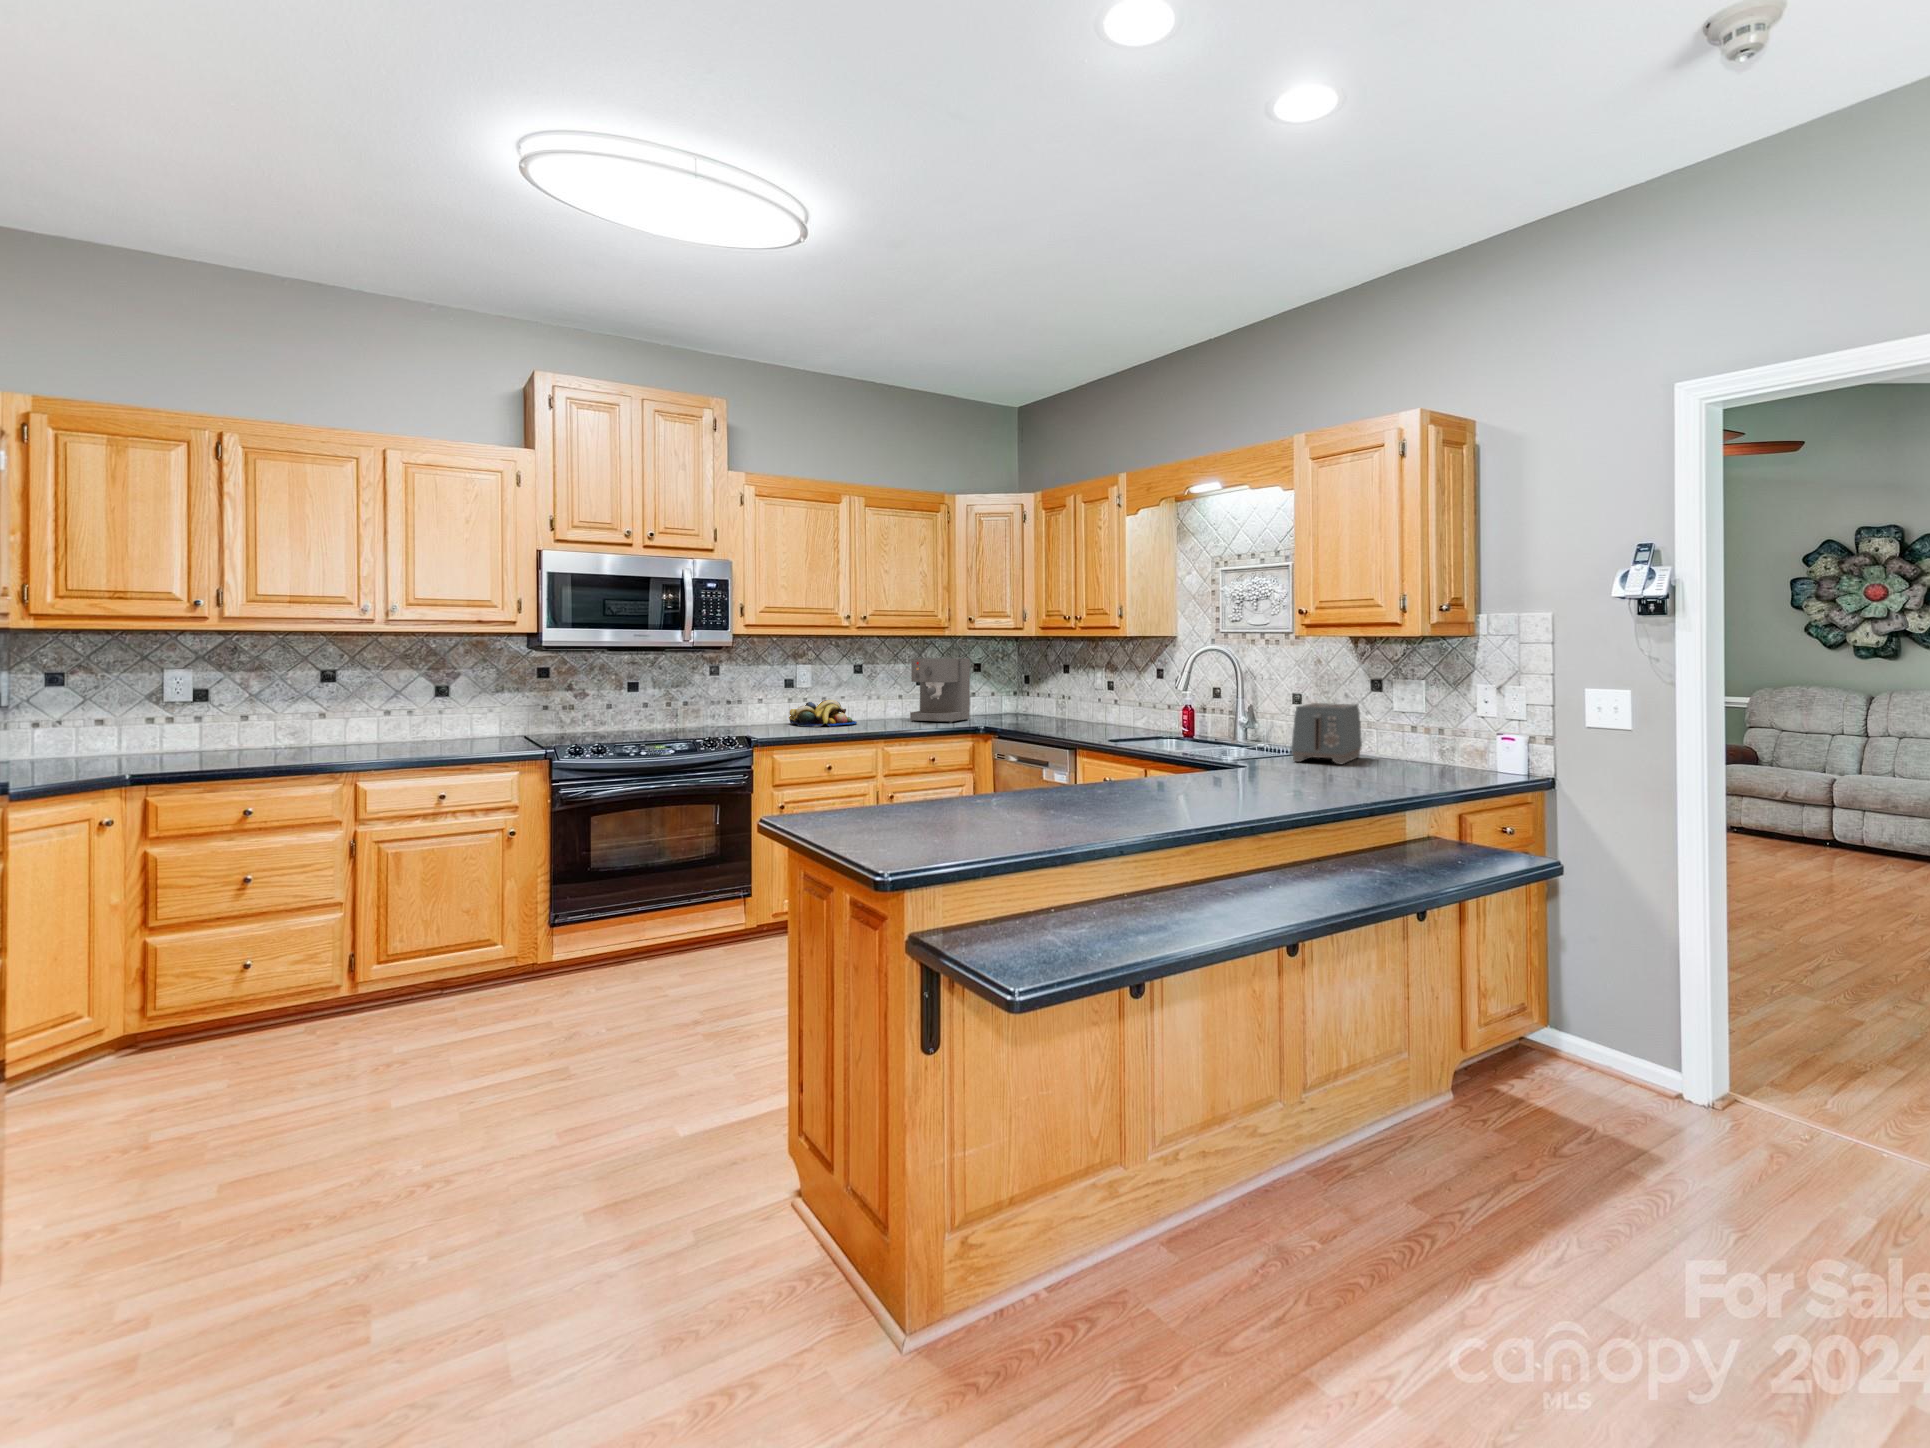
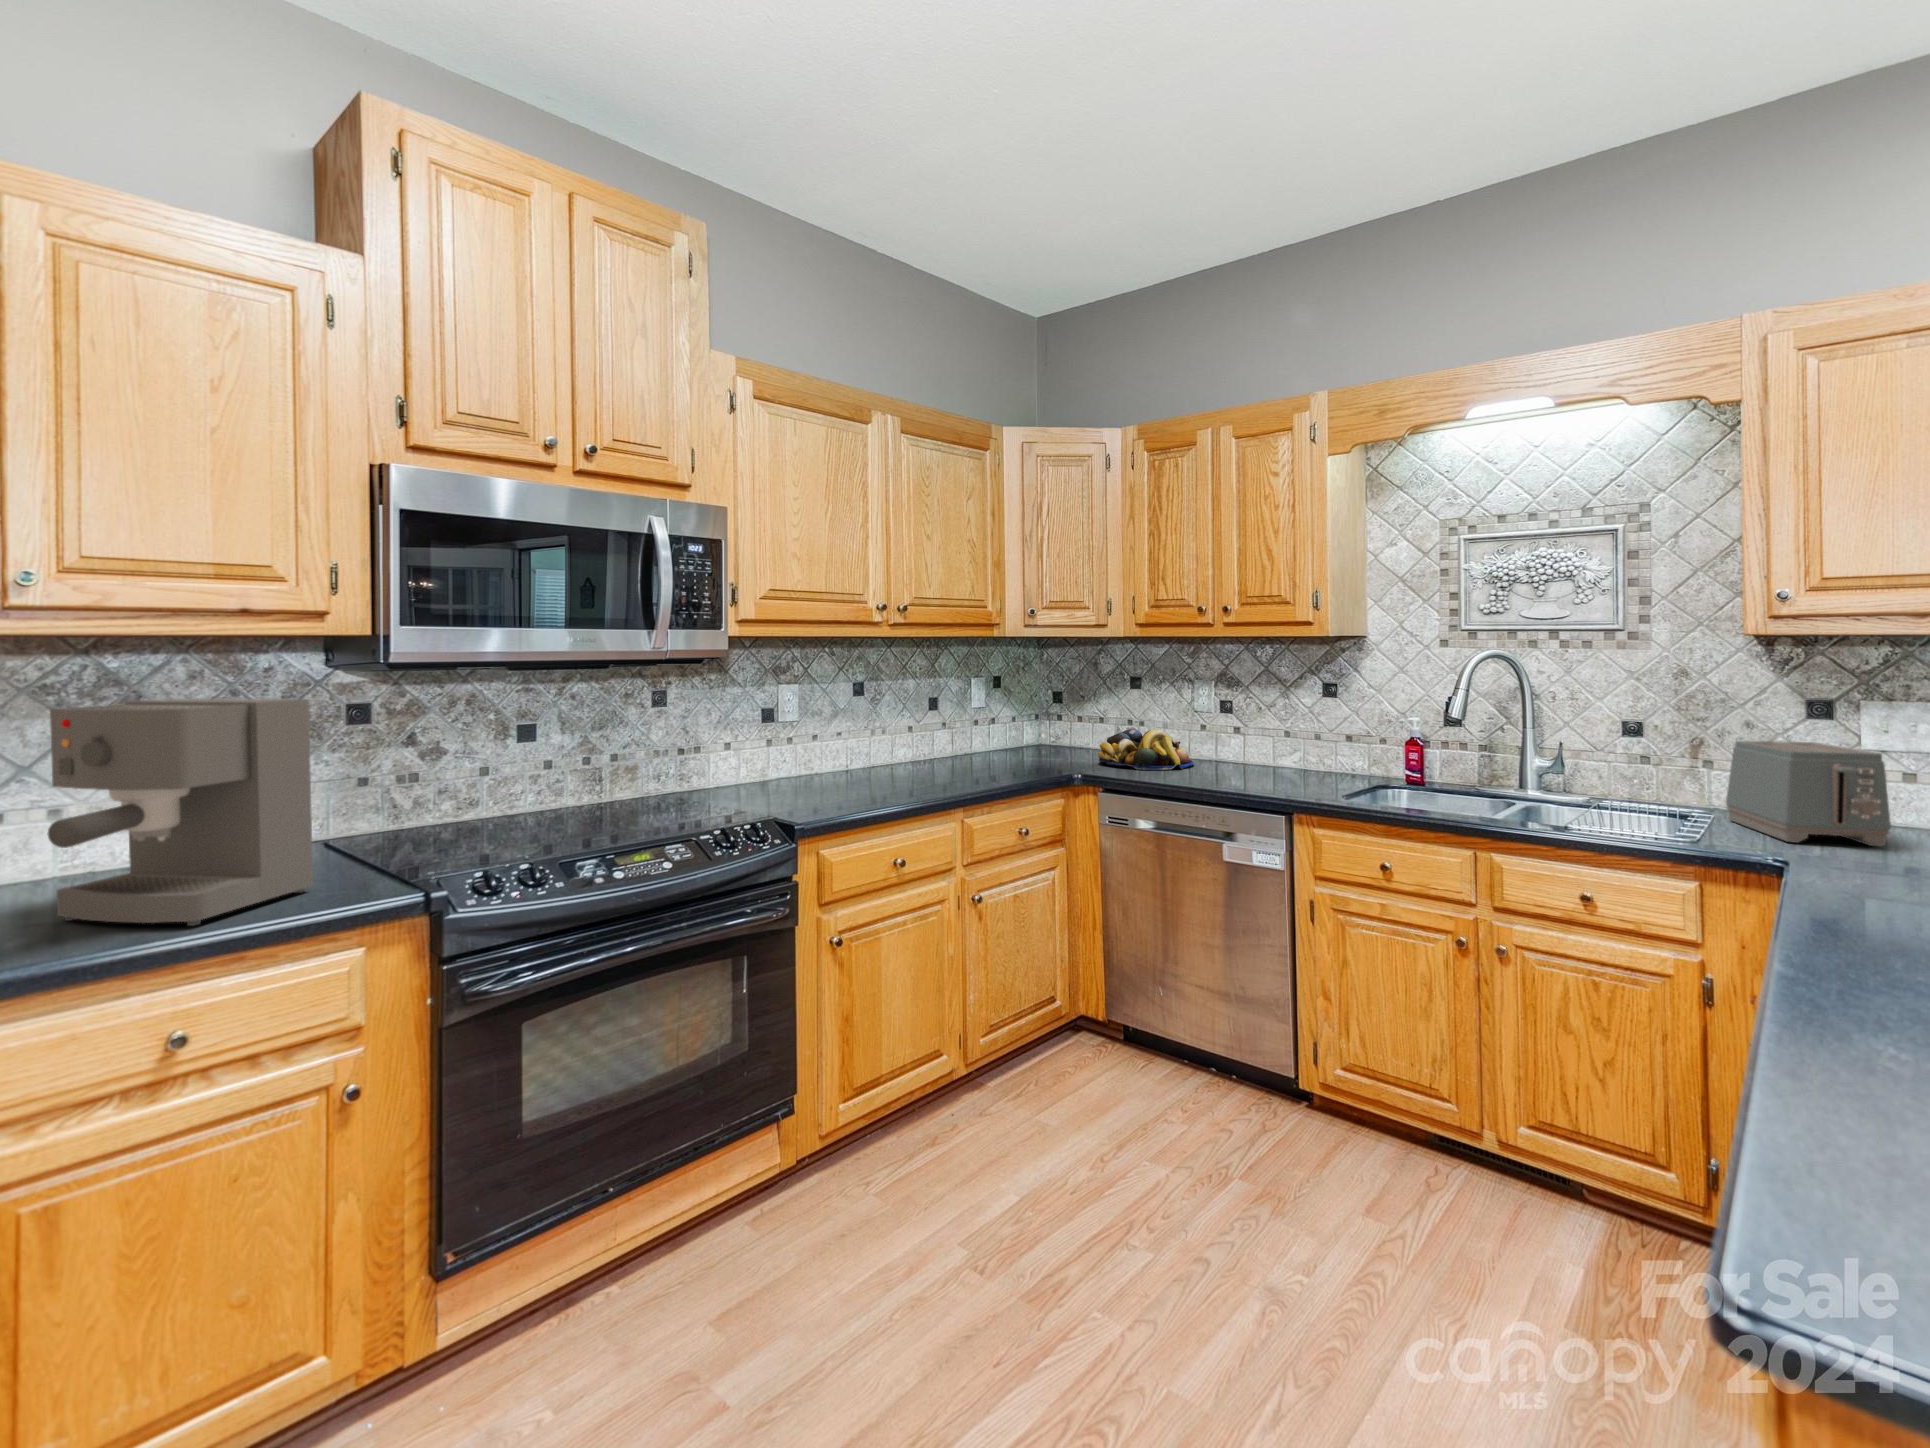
coffee maker: present [910,658,970,723] -> present [47,699,313,926]
fruit bowl: present [789,700,856,727] -> present [1099,729,1194,770]

